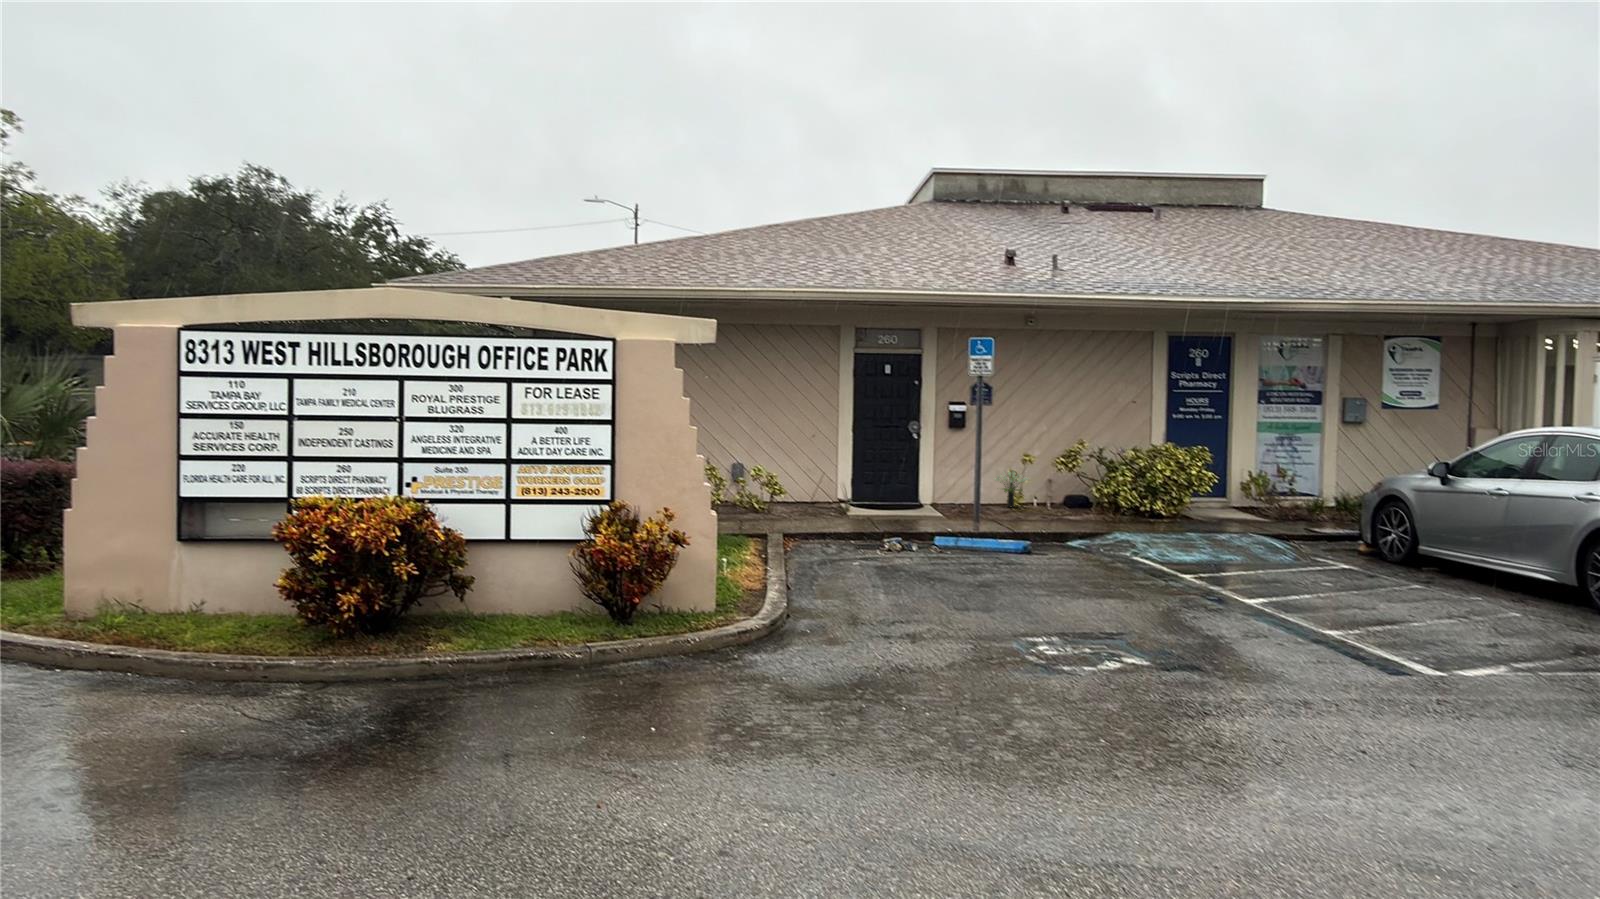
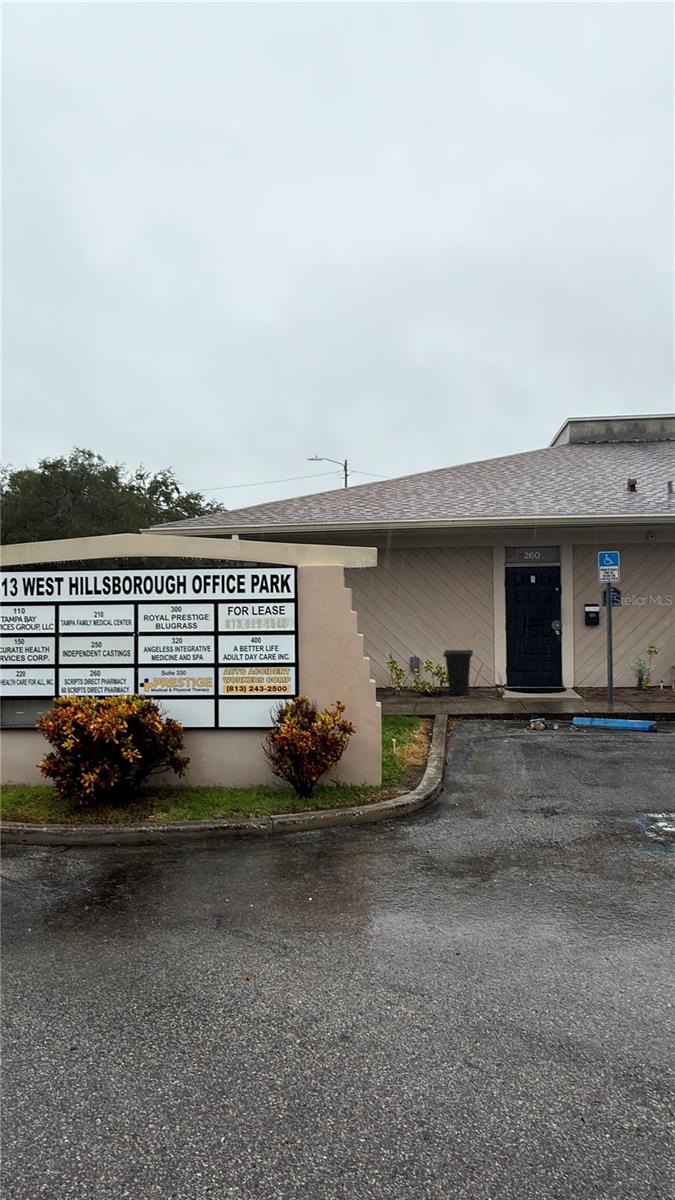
trash can: none [776,456,812,511] -> present [443,650,473,695]

